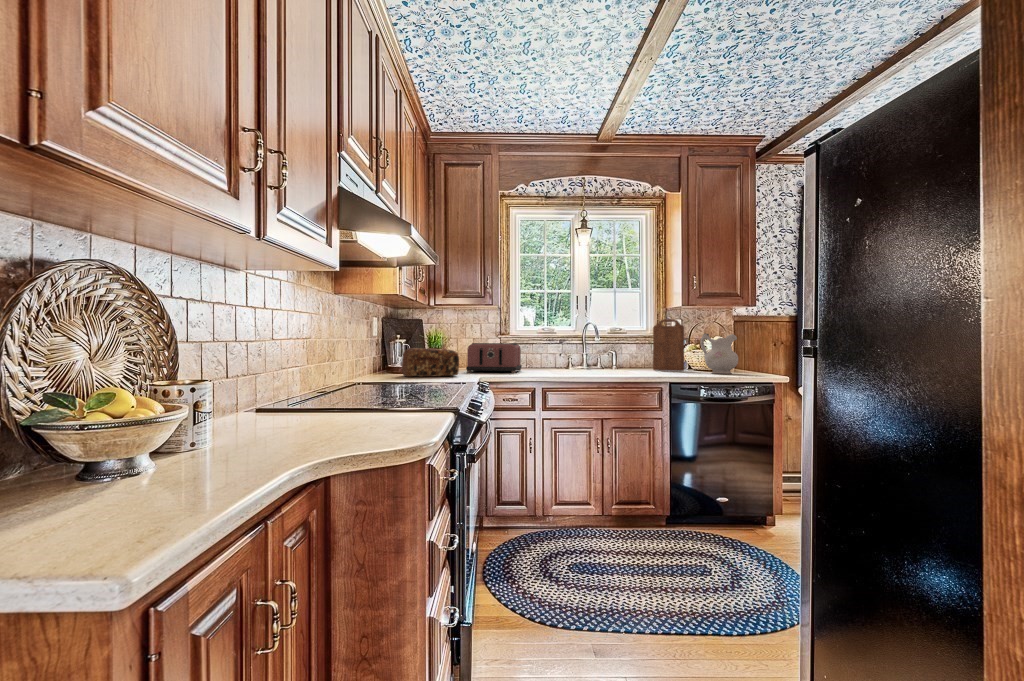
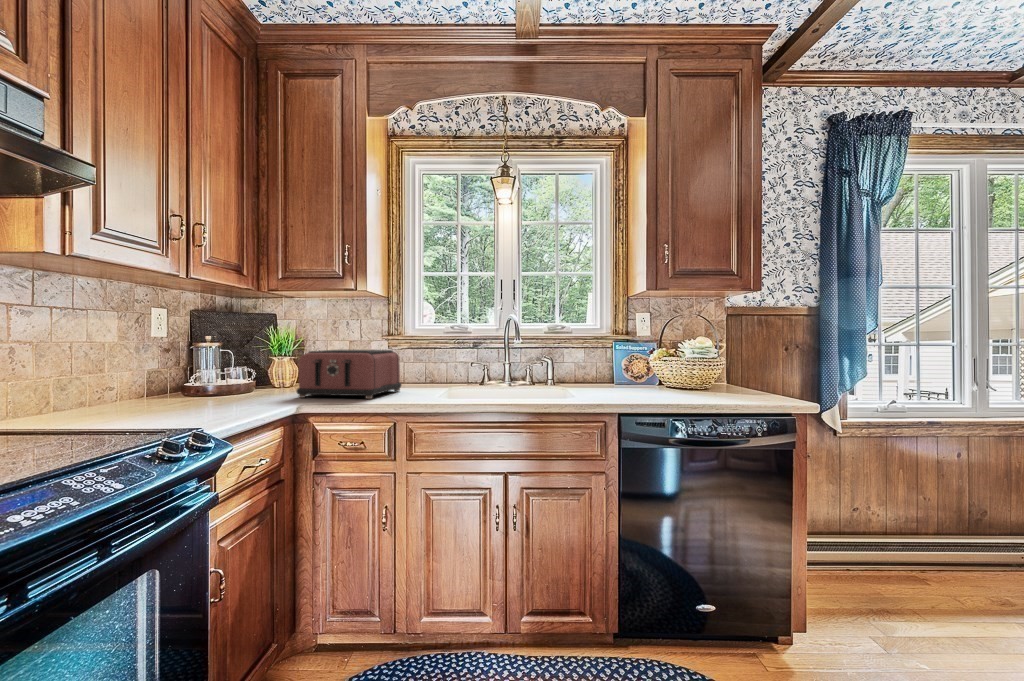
cutting board: present [653,319,684,371] -> none [605,312,651,390]
ceramic pitcher: present [700,333,738,374] -> none [671,334,731,400]
bread loaf: present [402,348,459,377] -> none [116,365,236,419]

